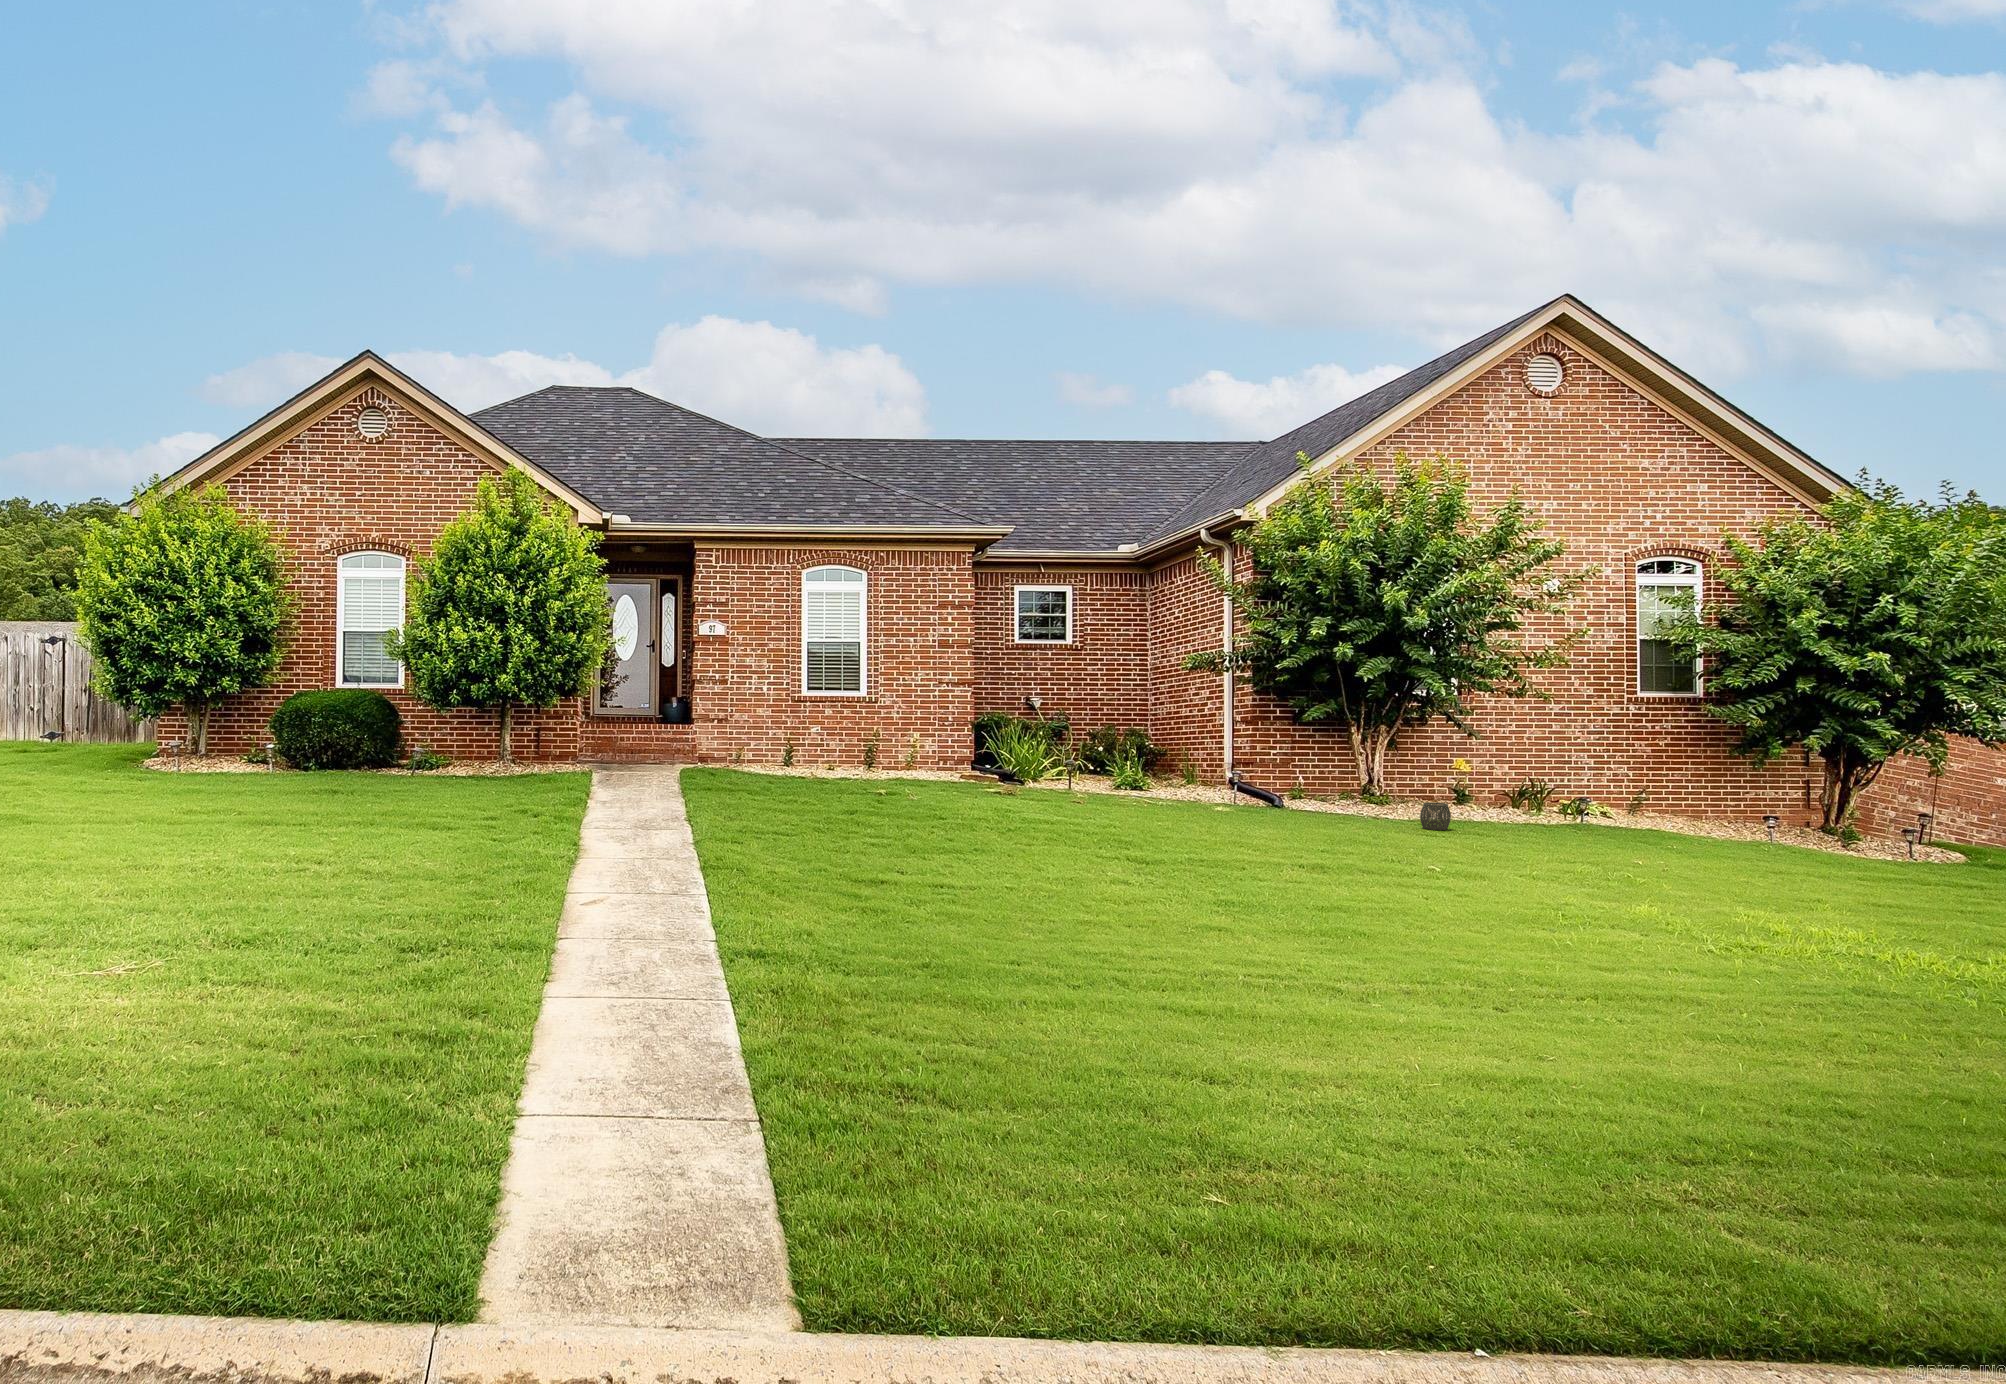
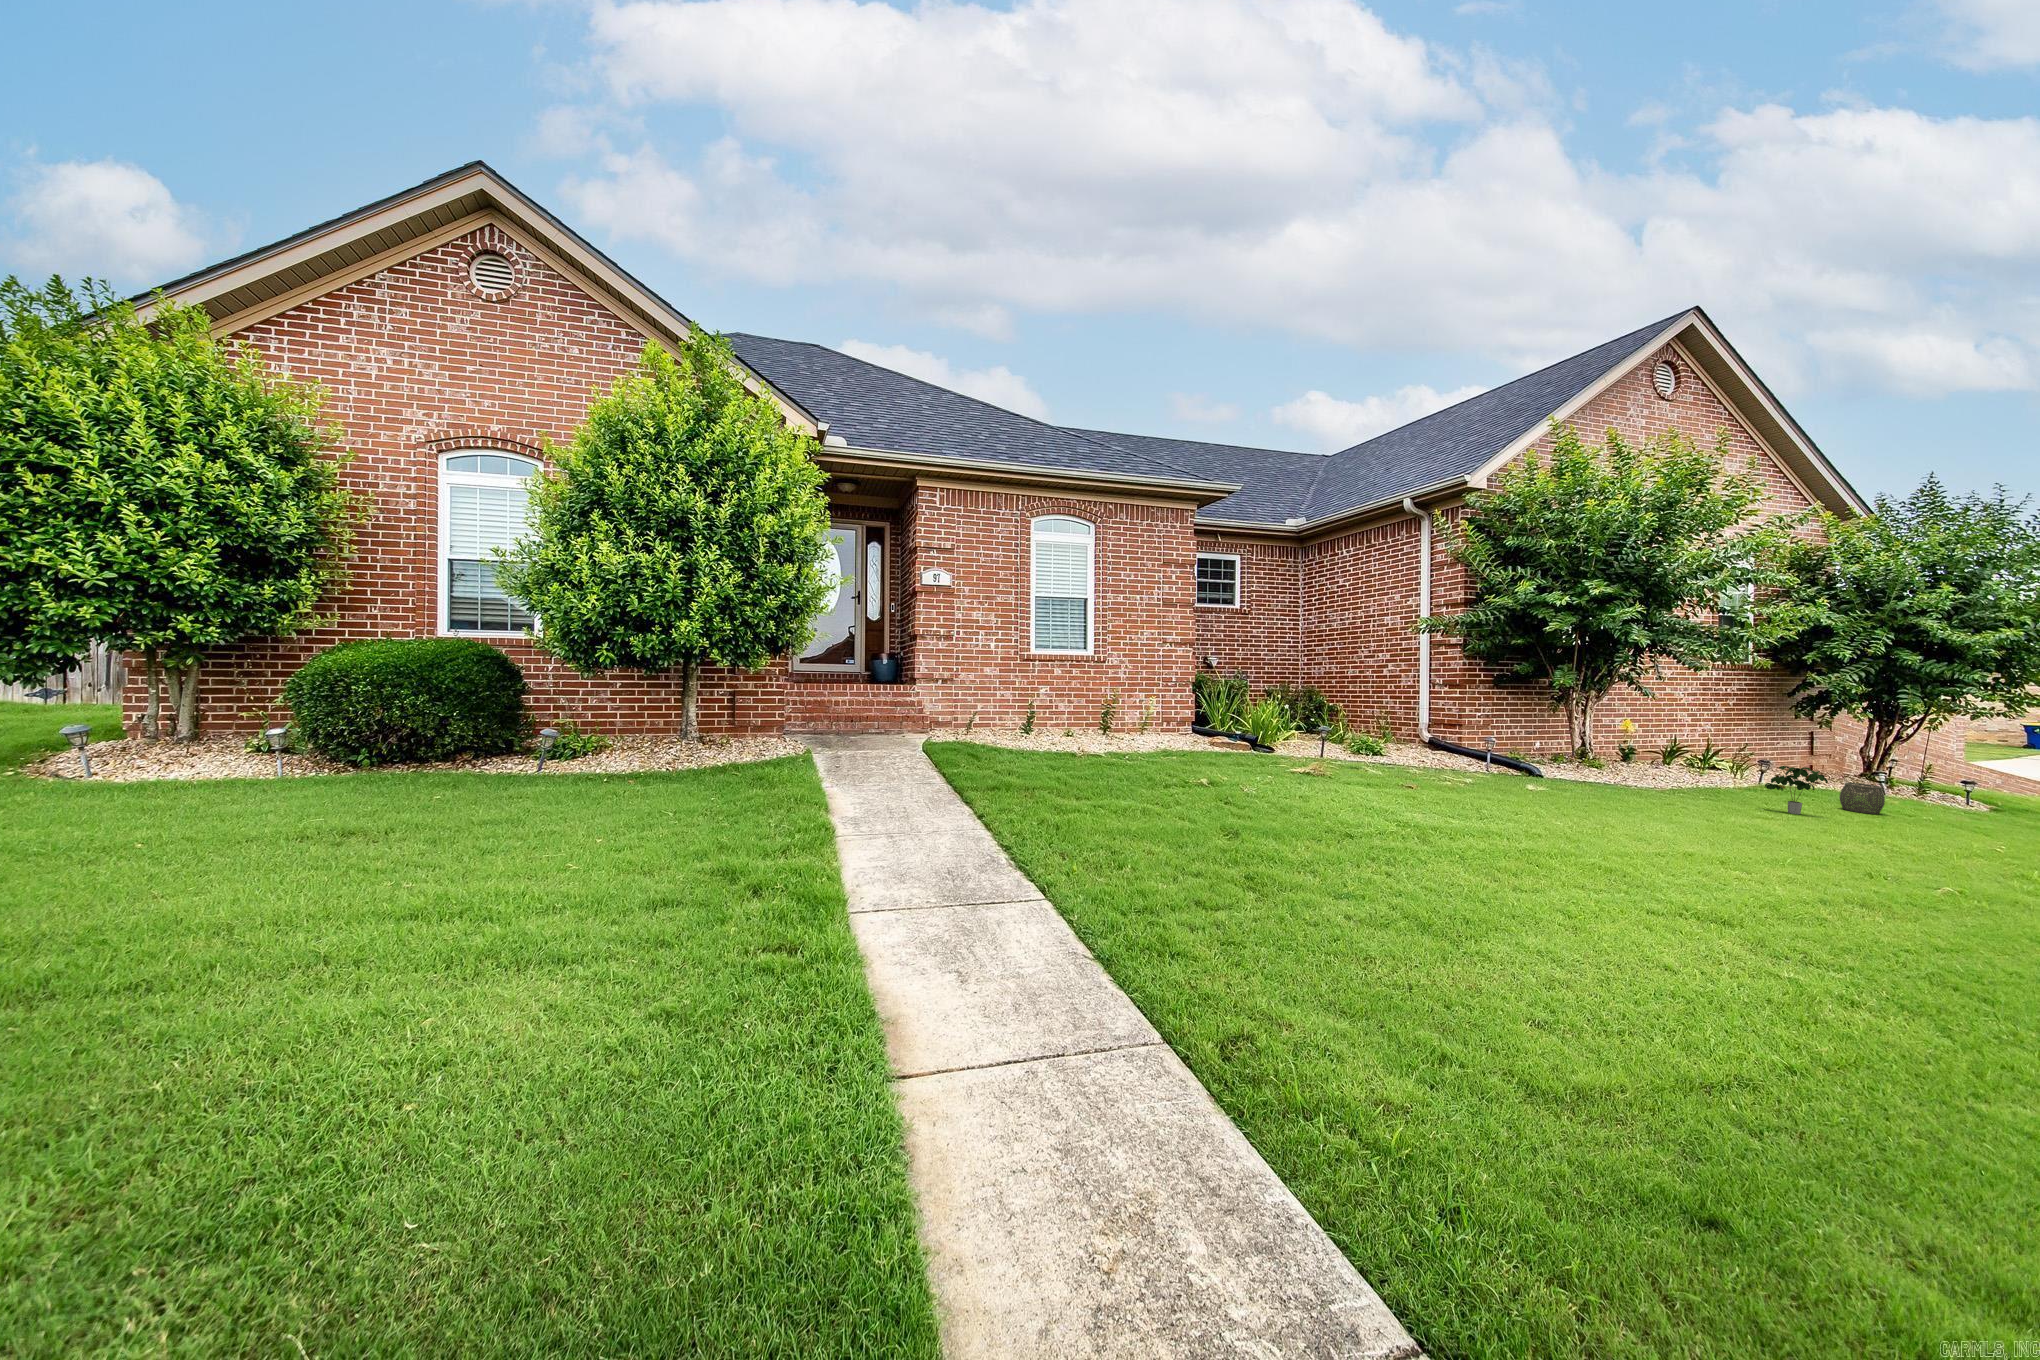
potted plant: none [1314,783,1348,826] -> present [1765,766,1828,814]

